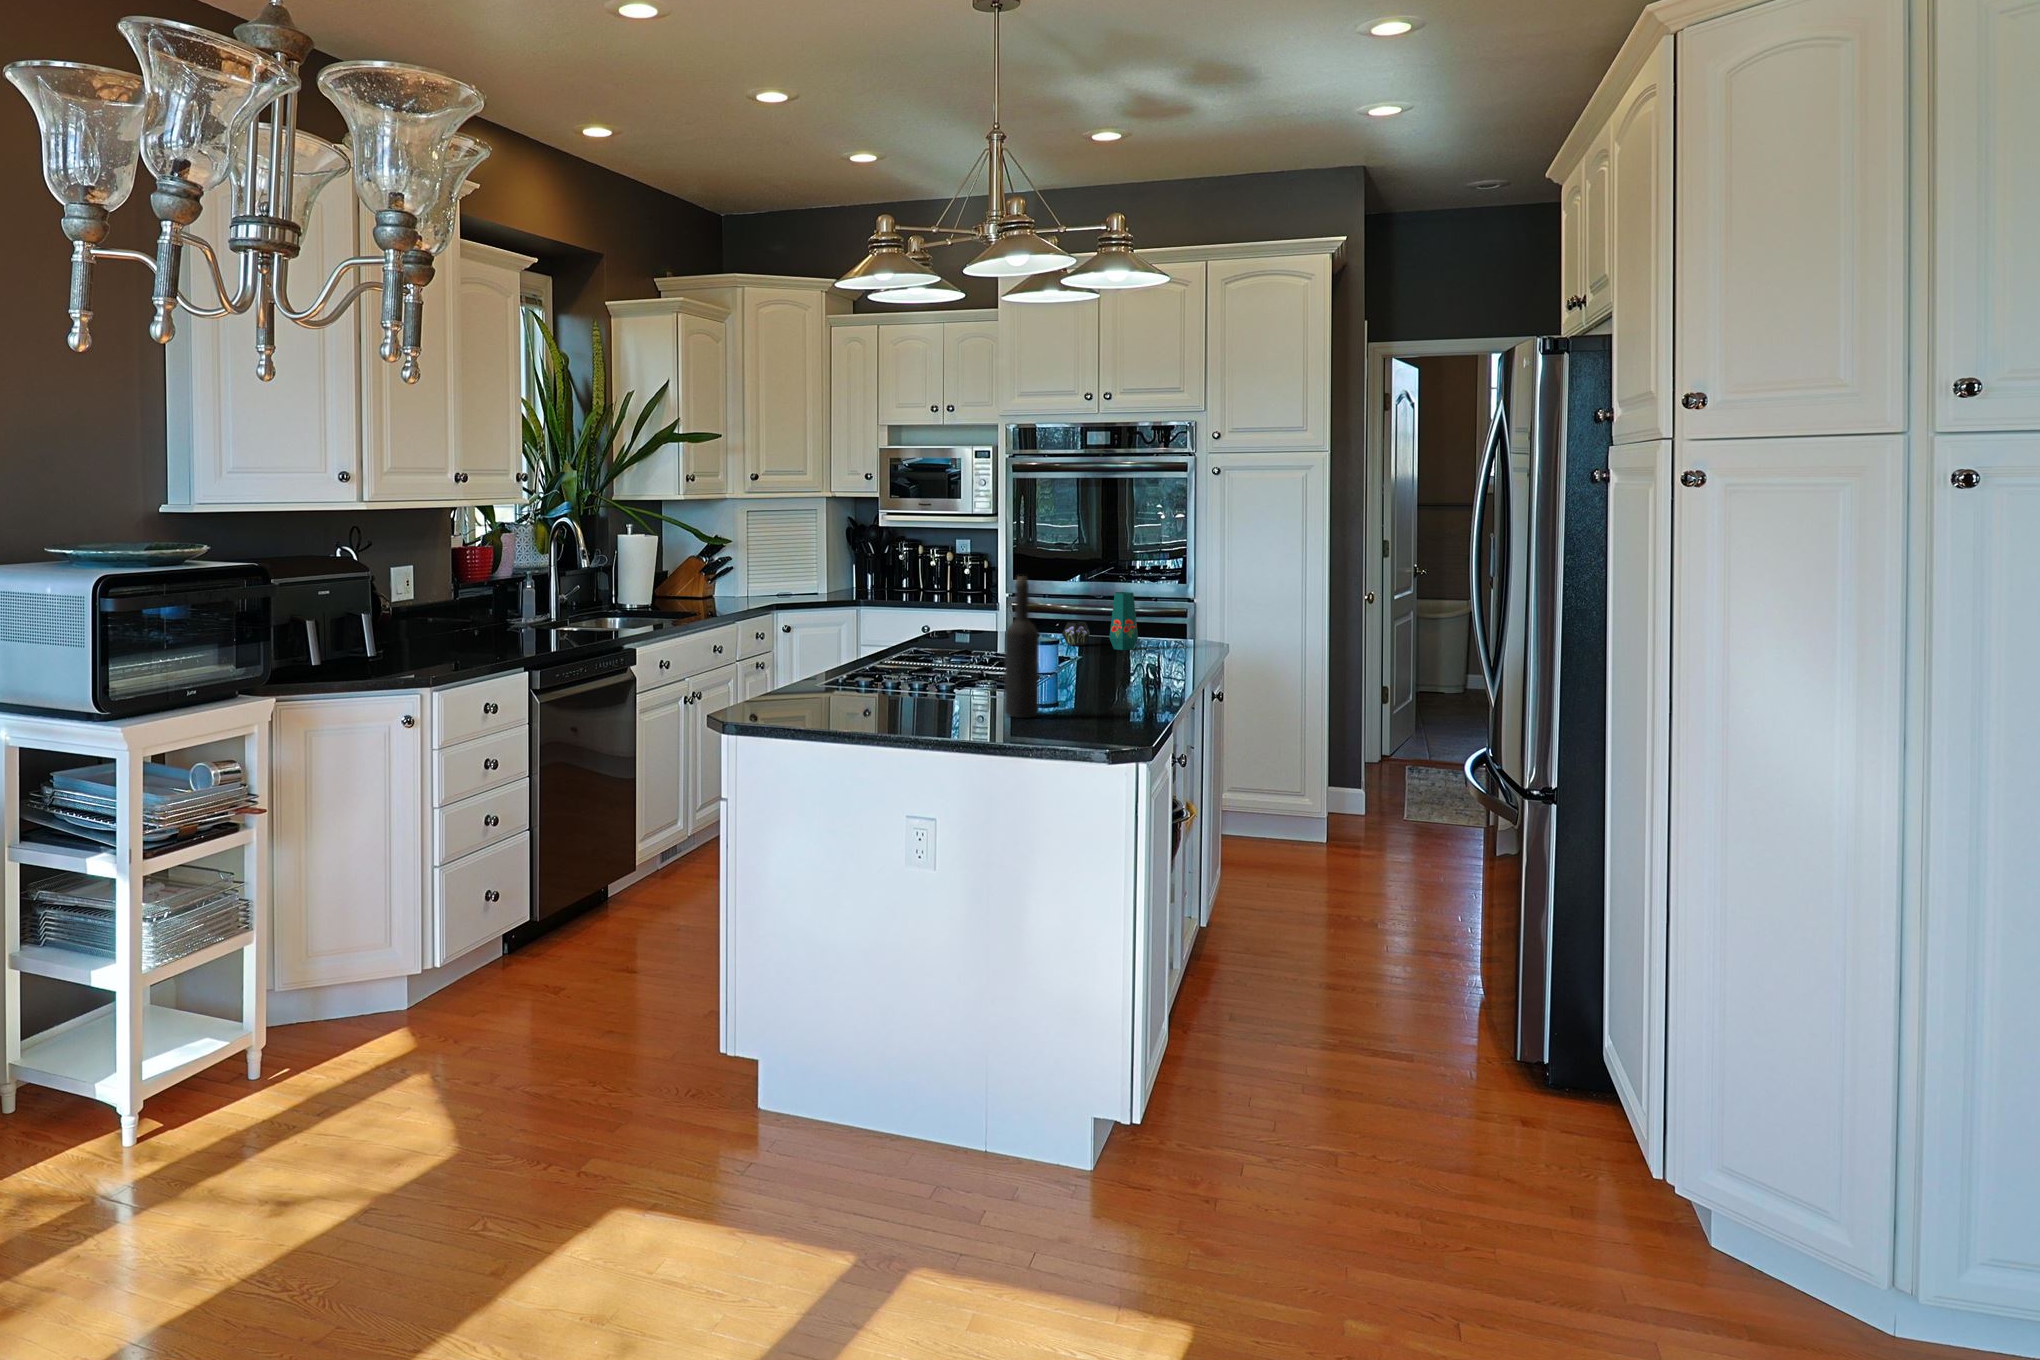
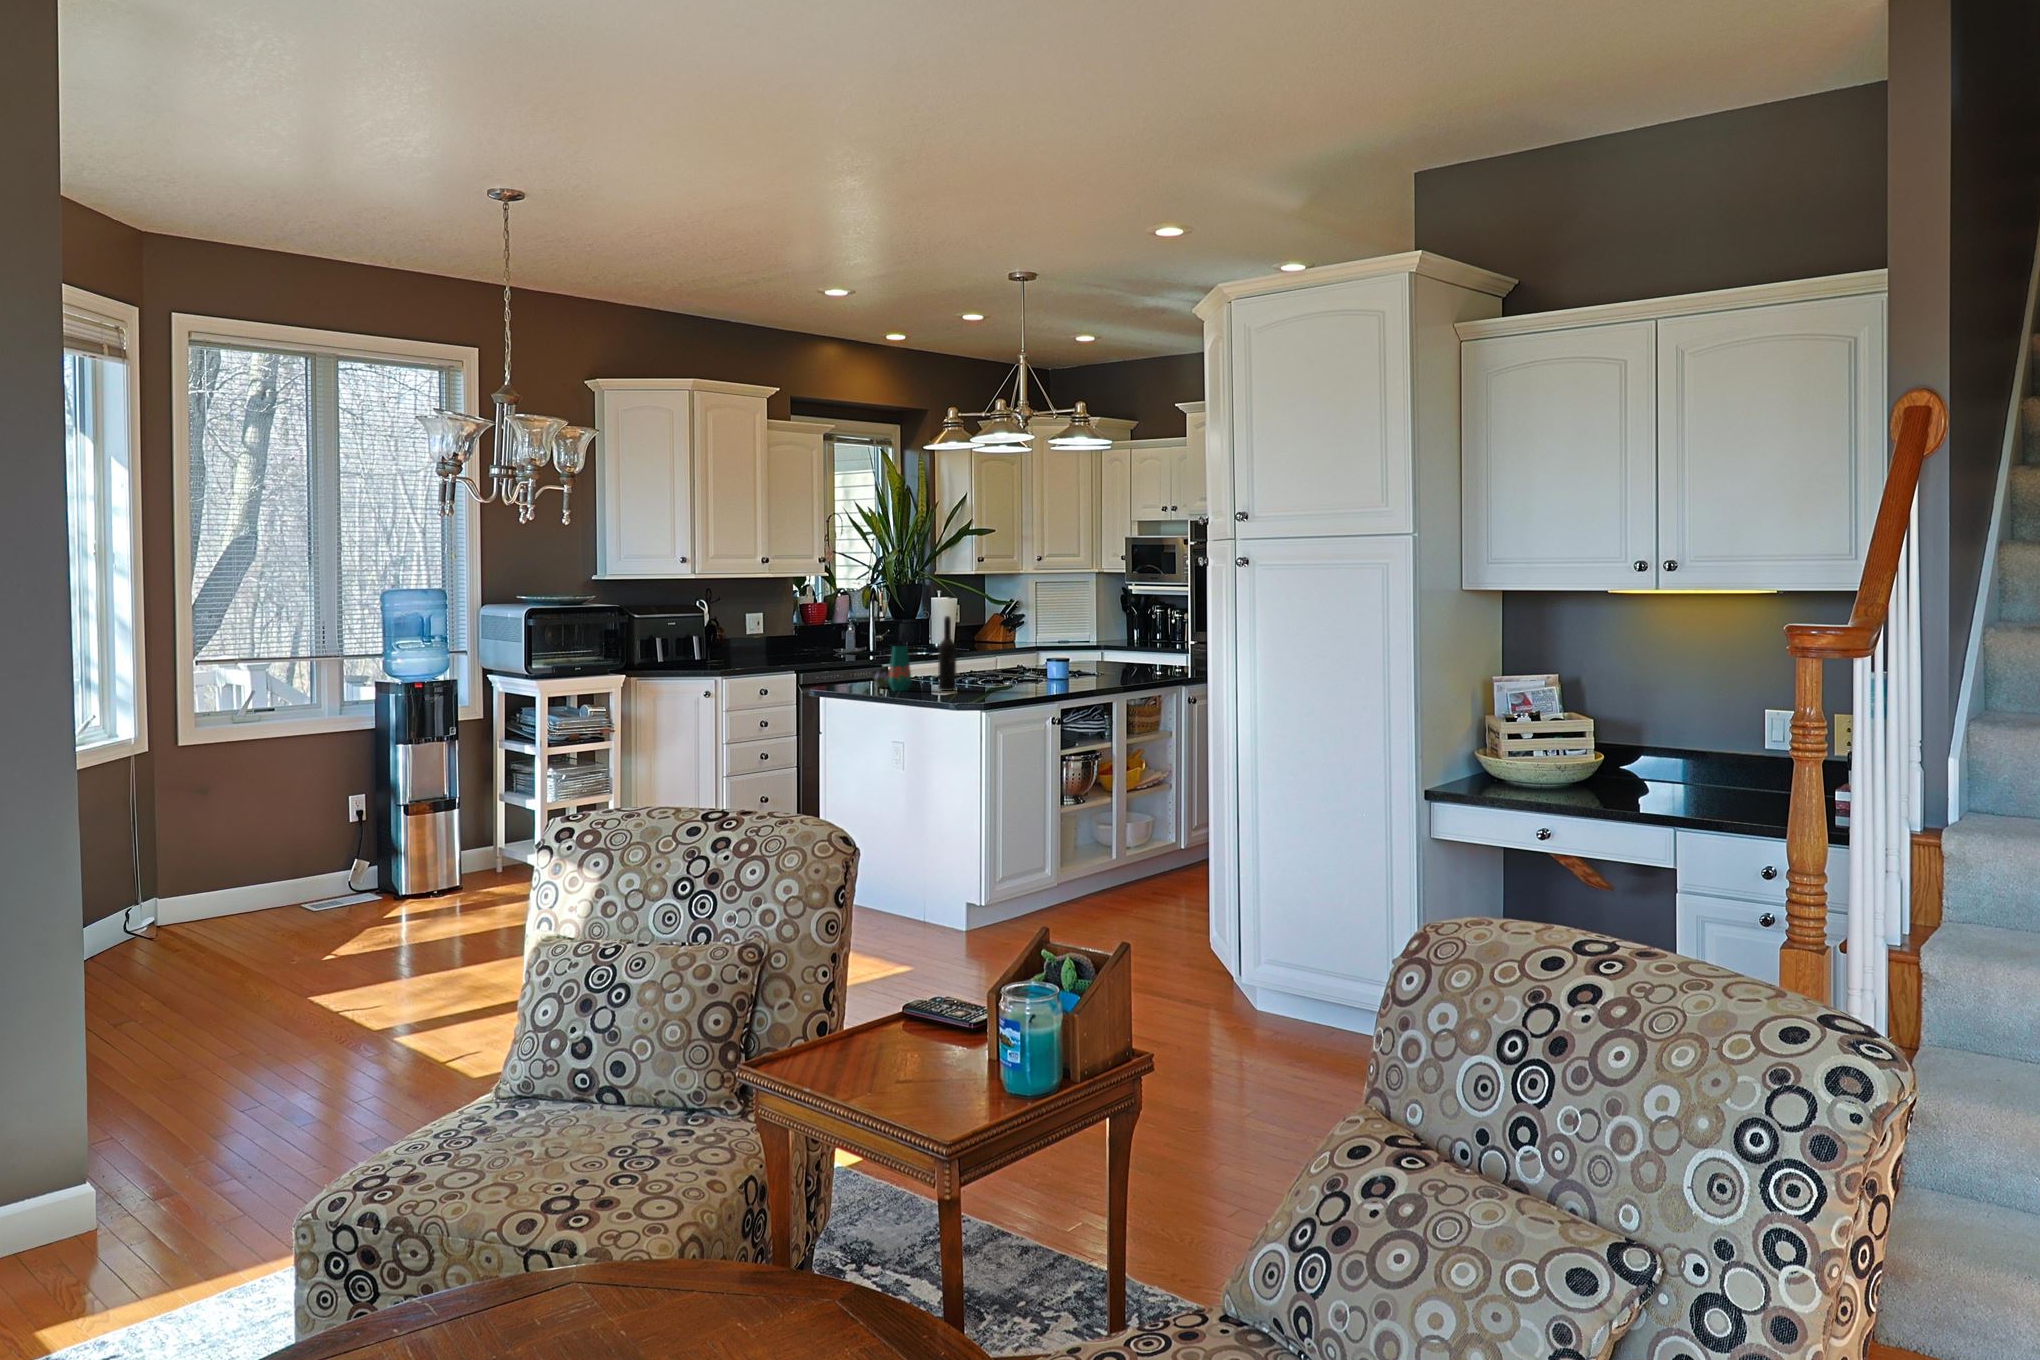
vase: present [1062,592,1138,650] -> present [874,646,912,691]

